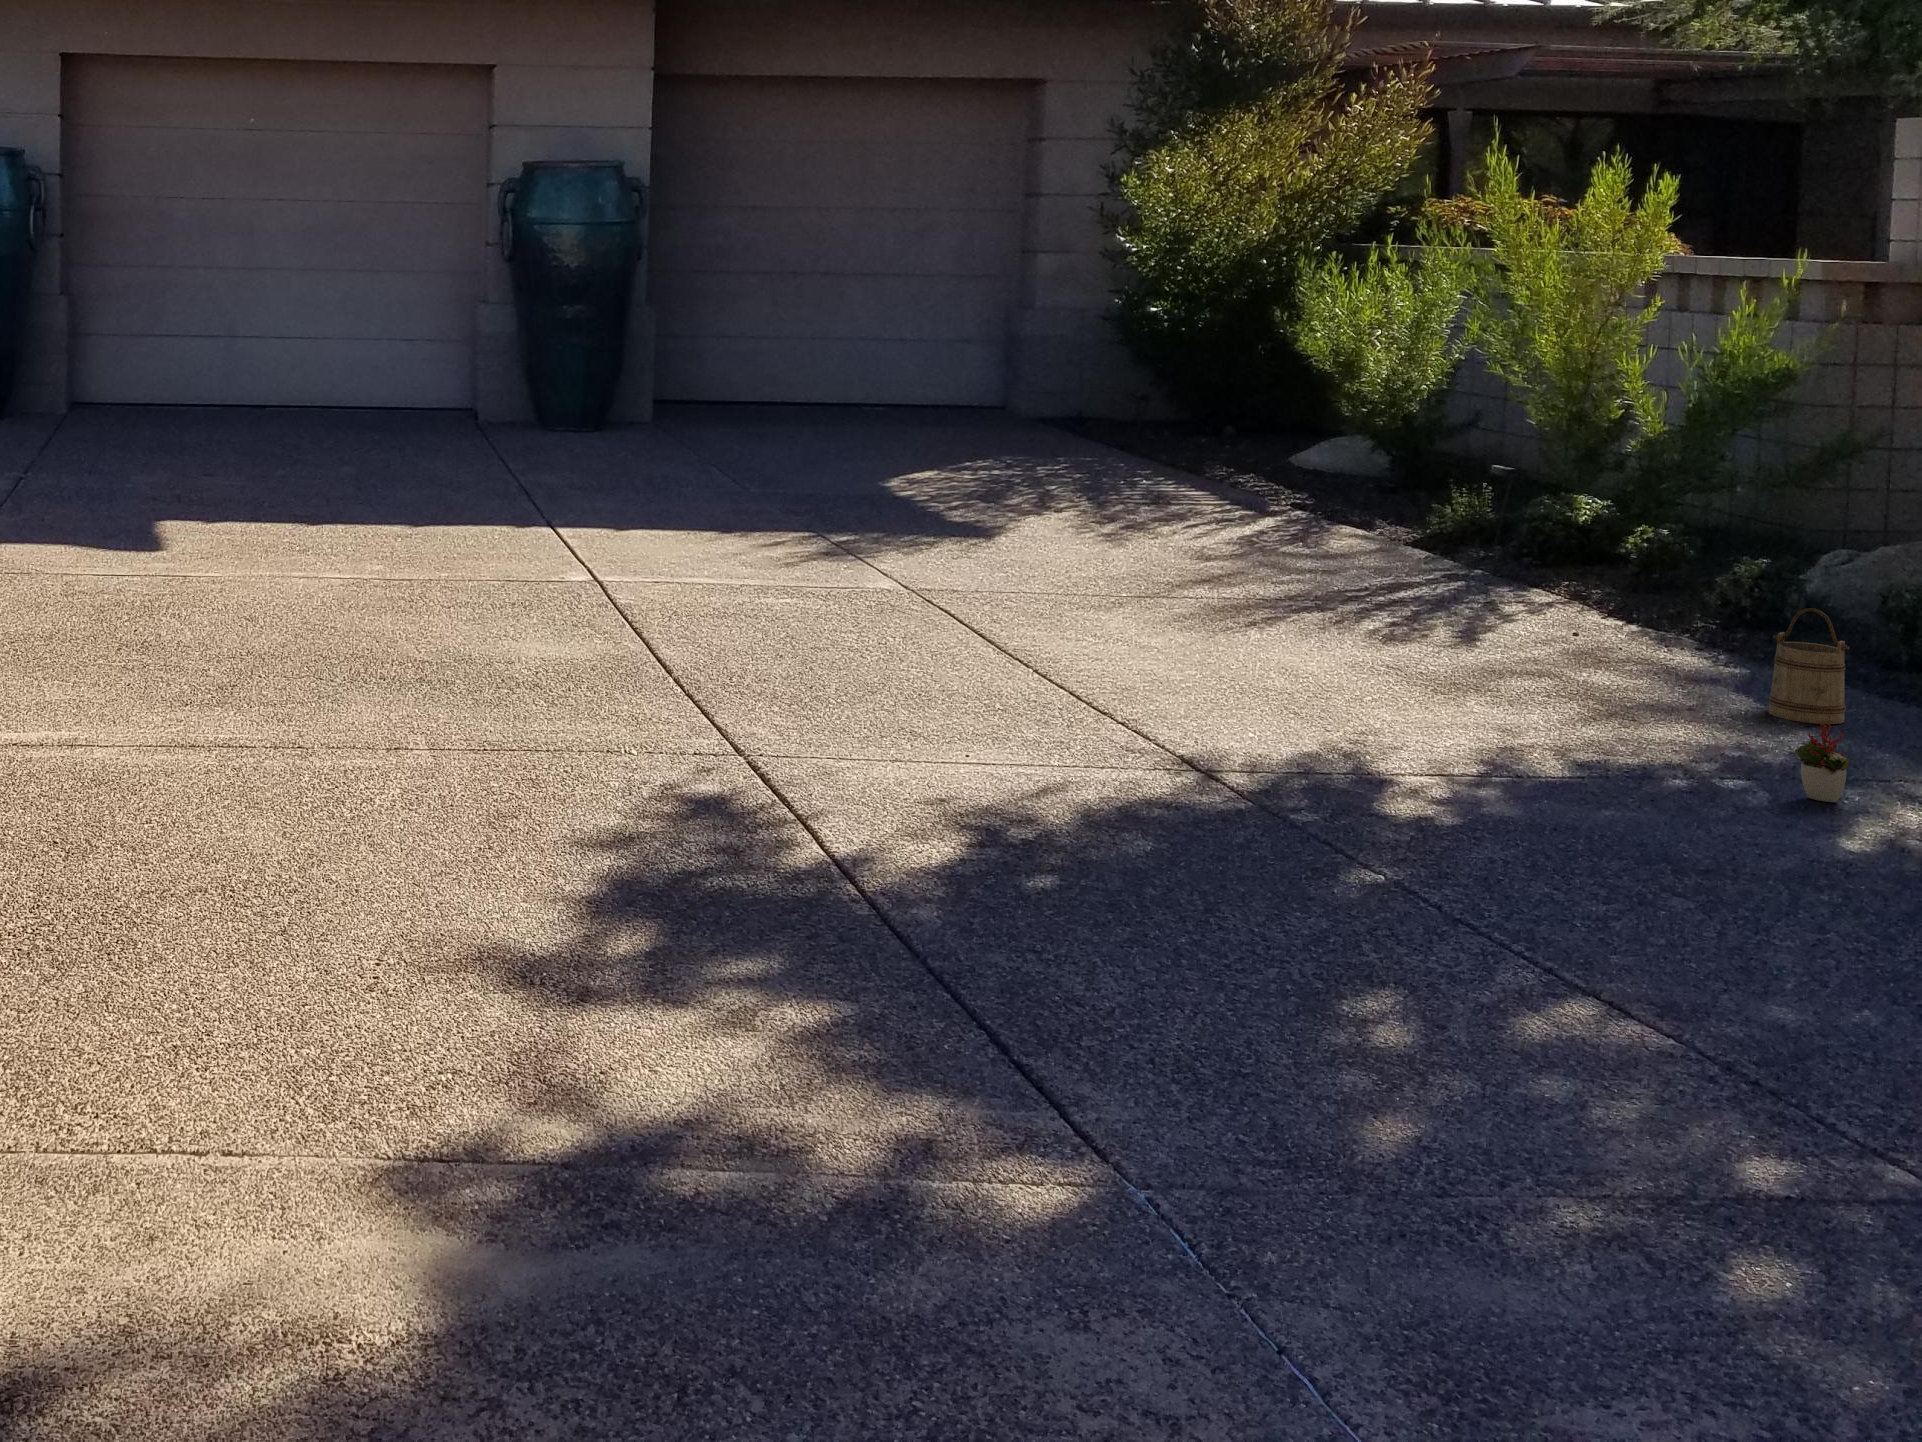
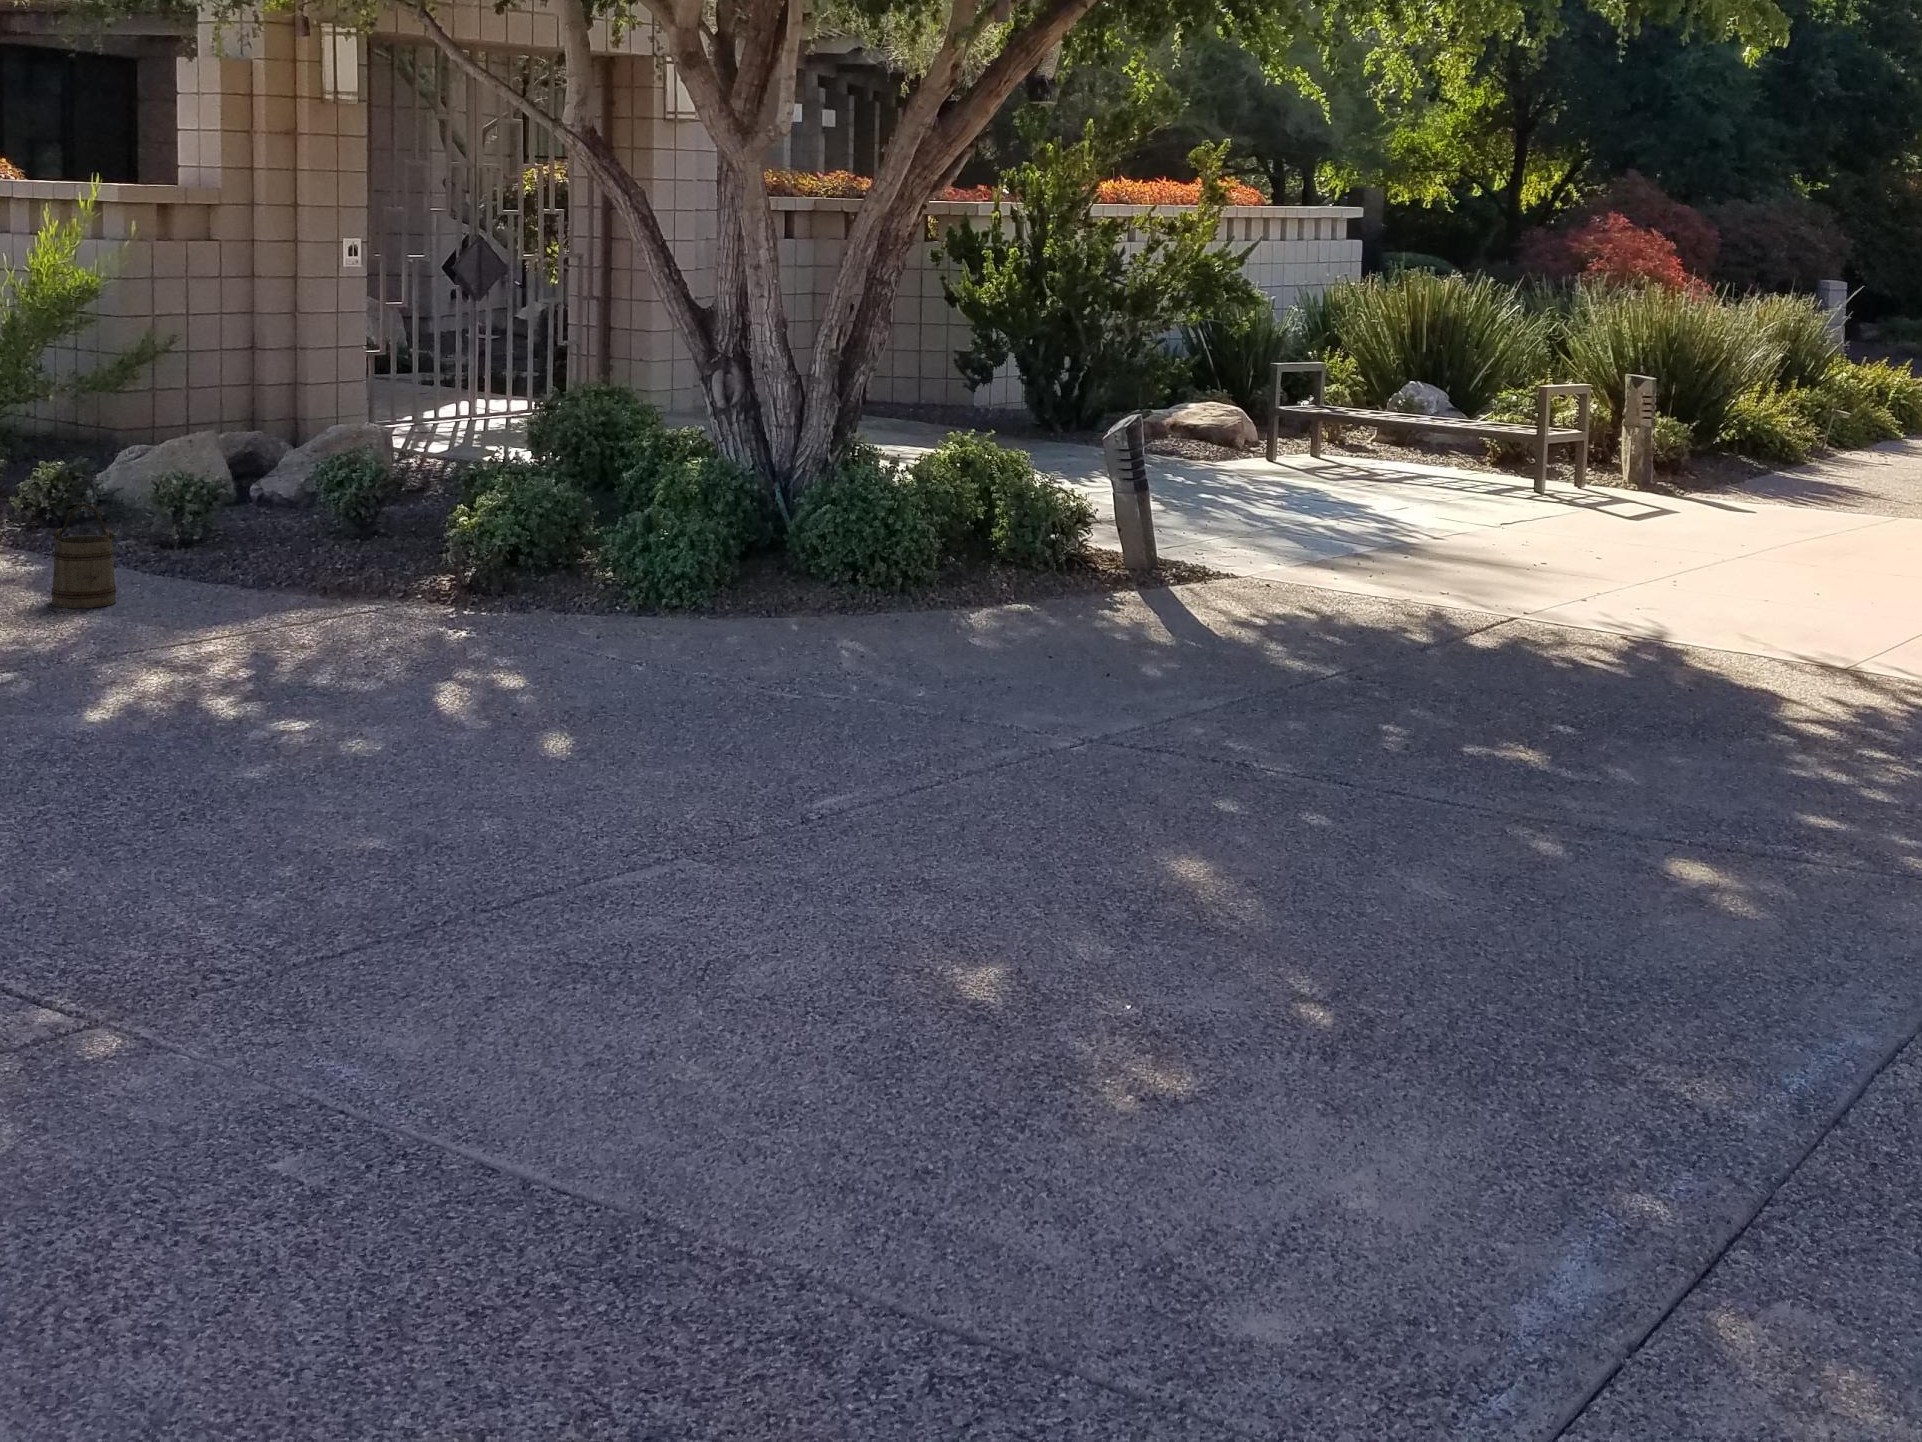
decorative plant: present [1795,723,1849,802] -> none [50,606,95,677]

